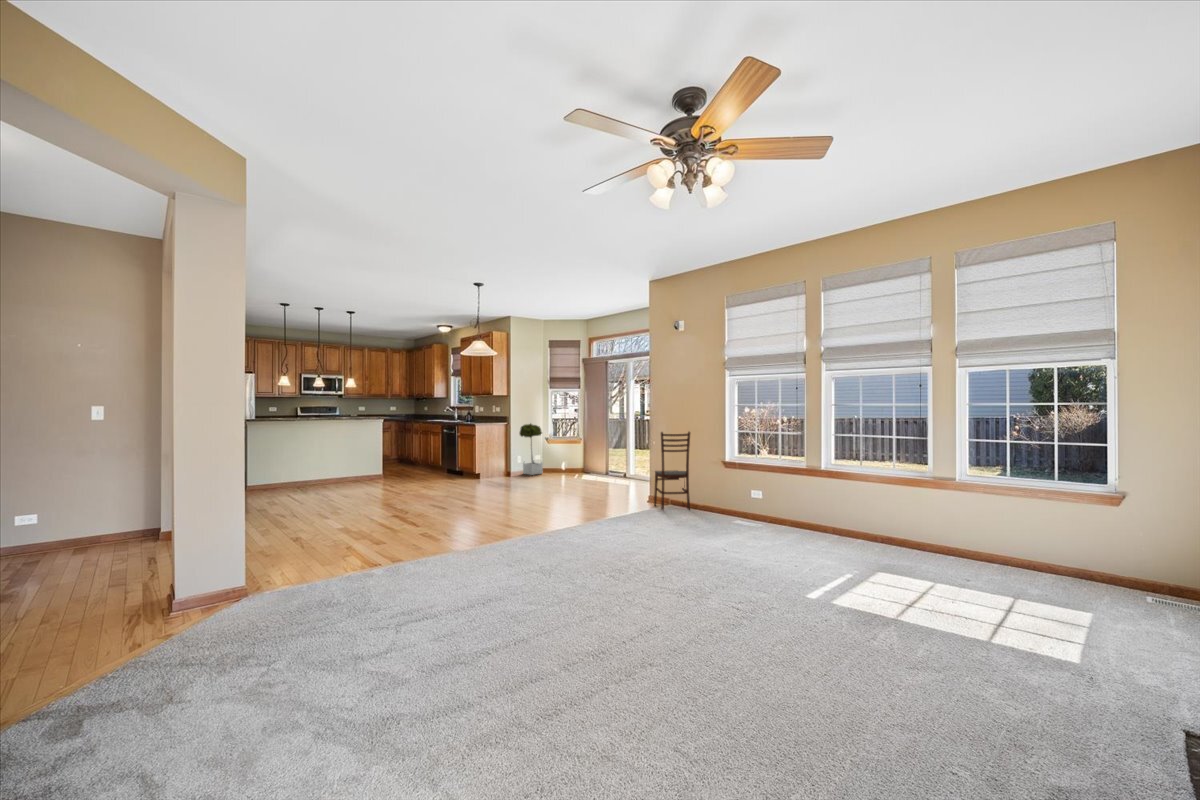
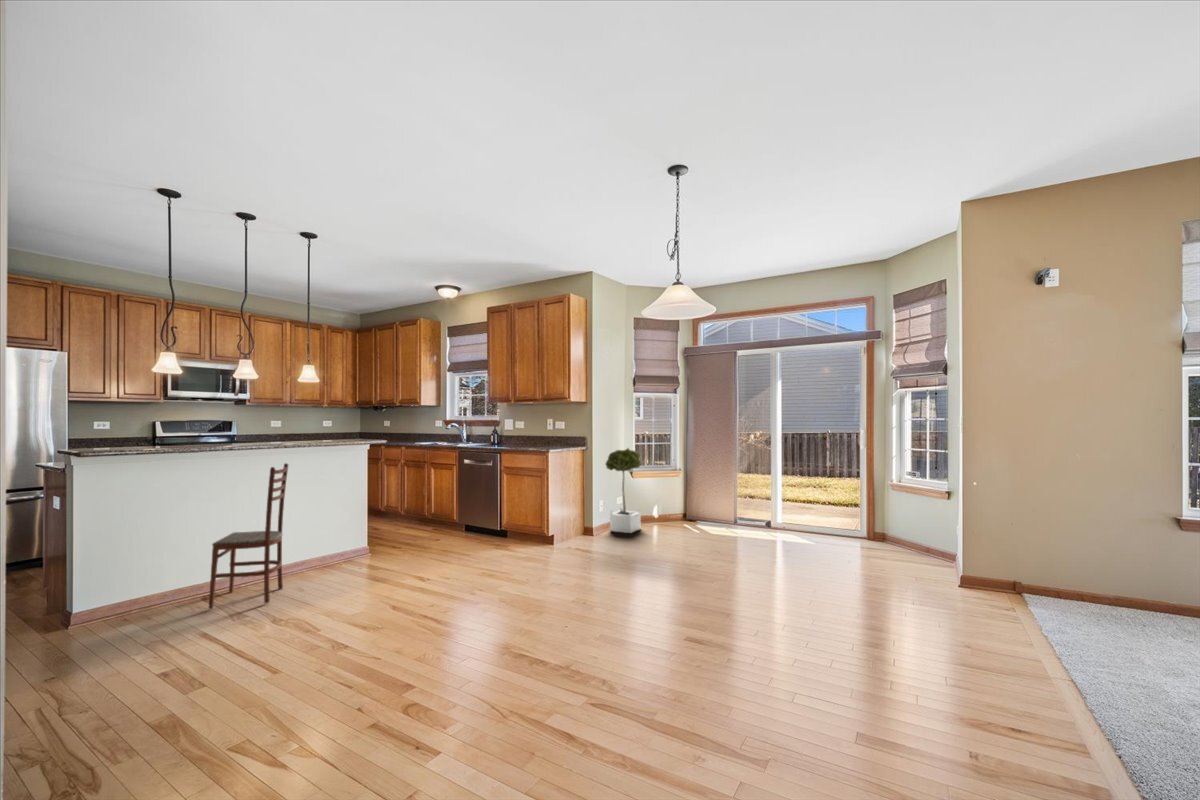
dining chair: present [654,432,690,510] -> present [209,463,288,609]

